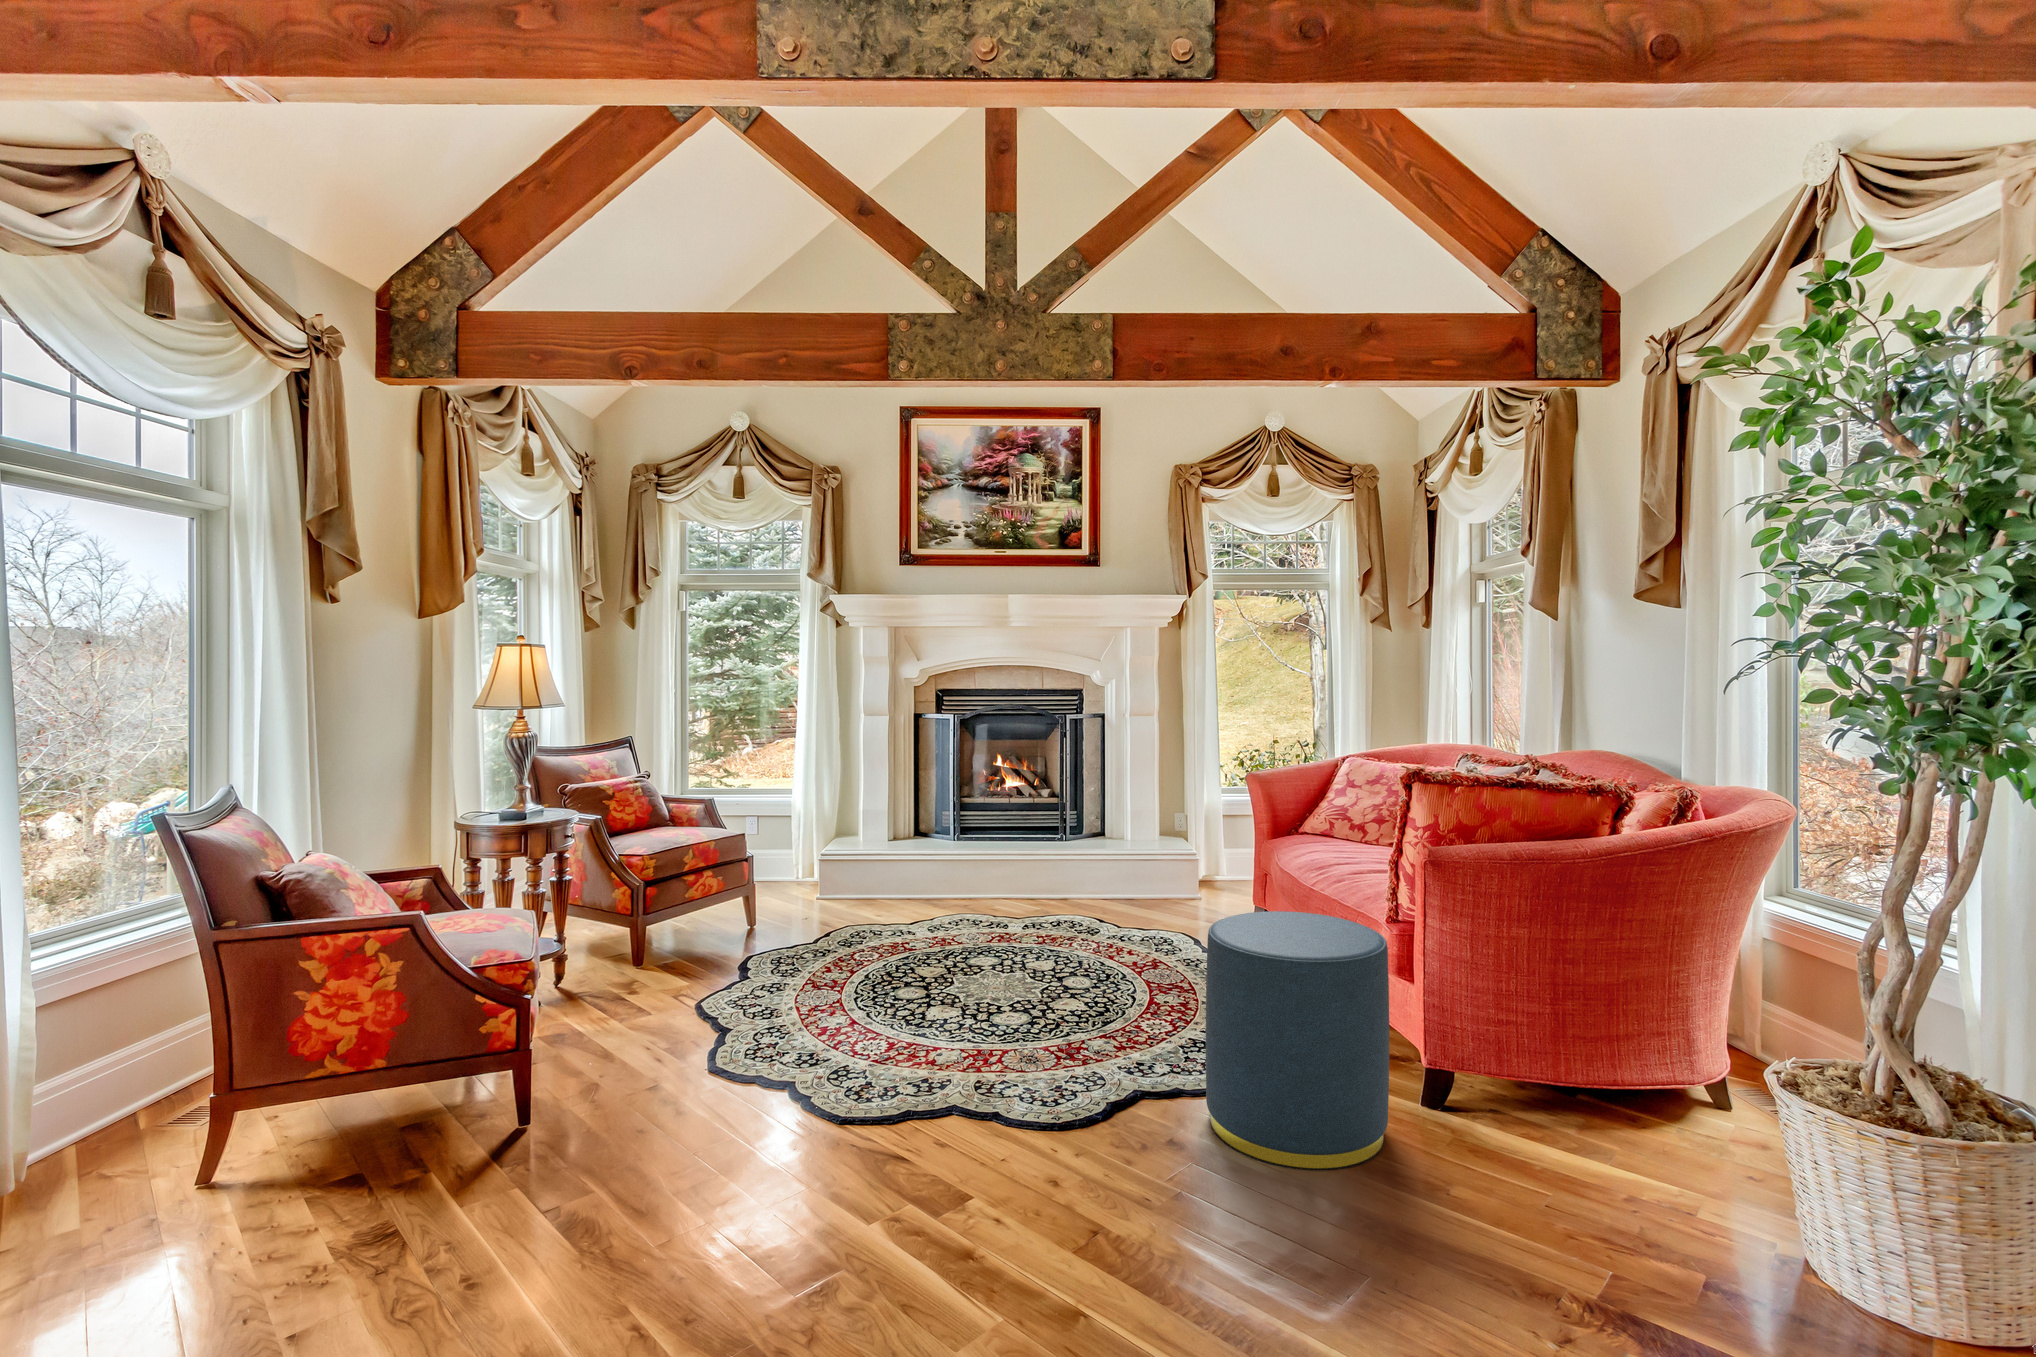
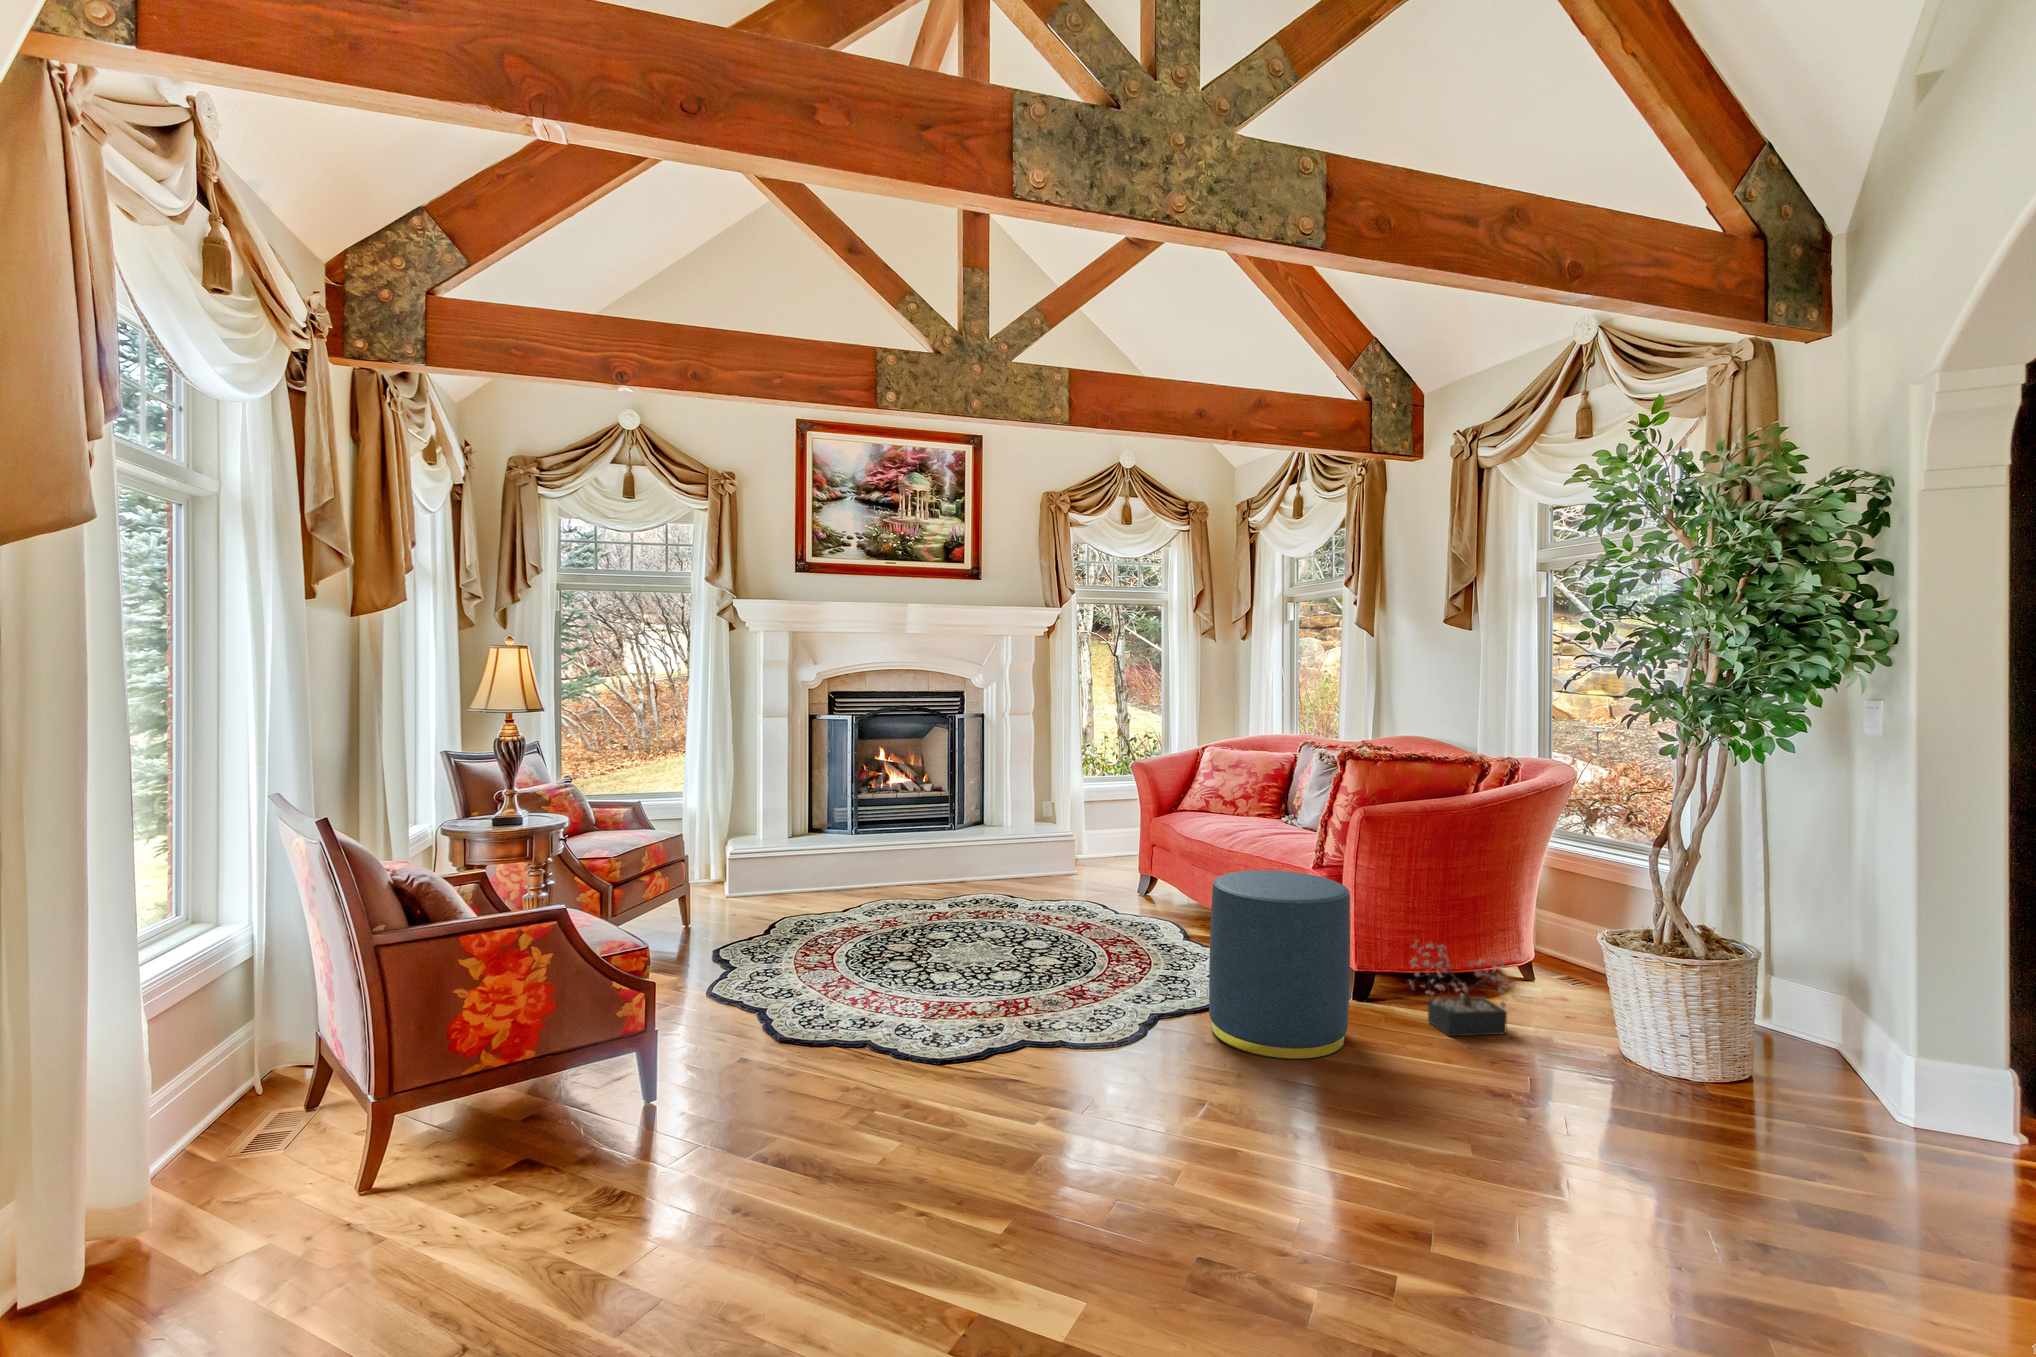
decorative plant: none [1490,1018,1656,1168] -> present [1409,940,1515,1036]

